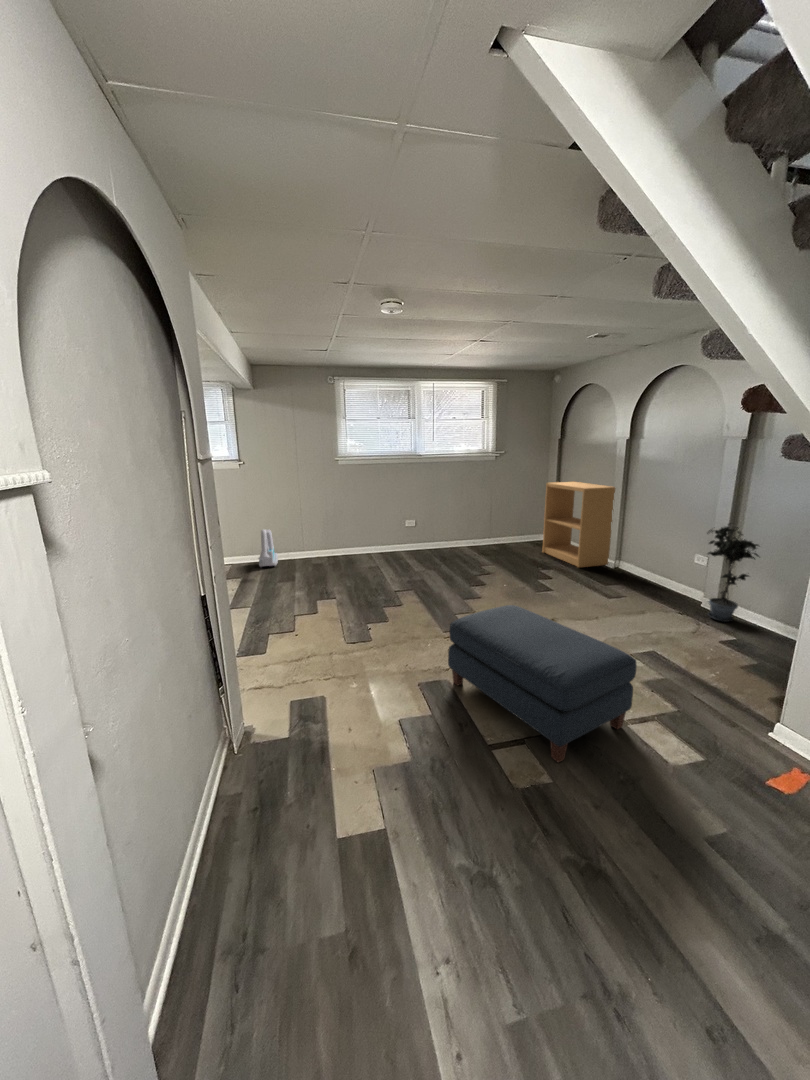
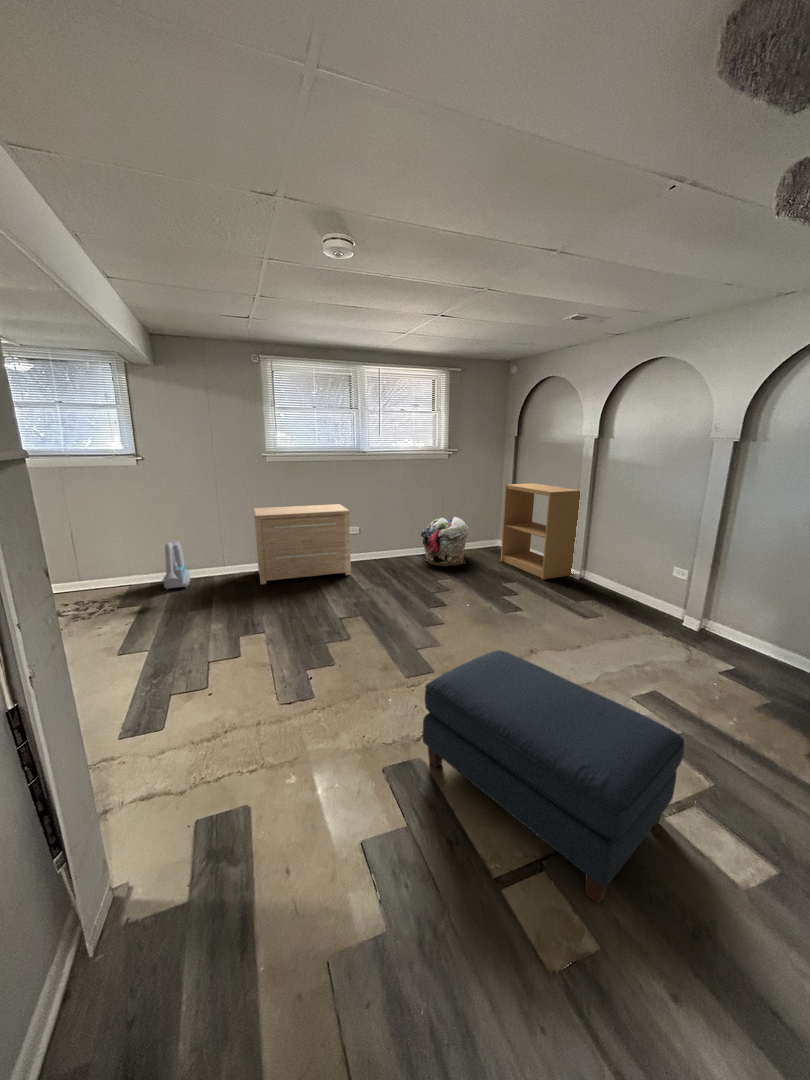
side table: none [328,500,407,566] -> present [253,504,351,584]
laundry basket: none [469,512,512,556] -> present [421,517,468,566]
potted plant: present [707,524,759,622] -> none [692,536,760,645]

